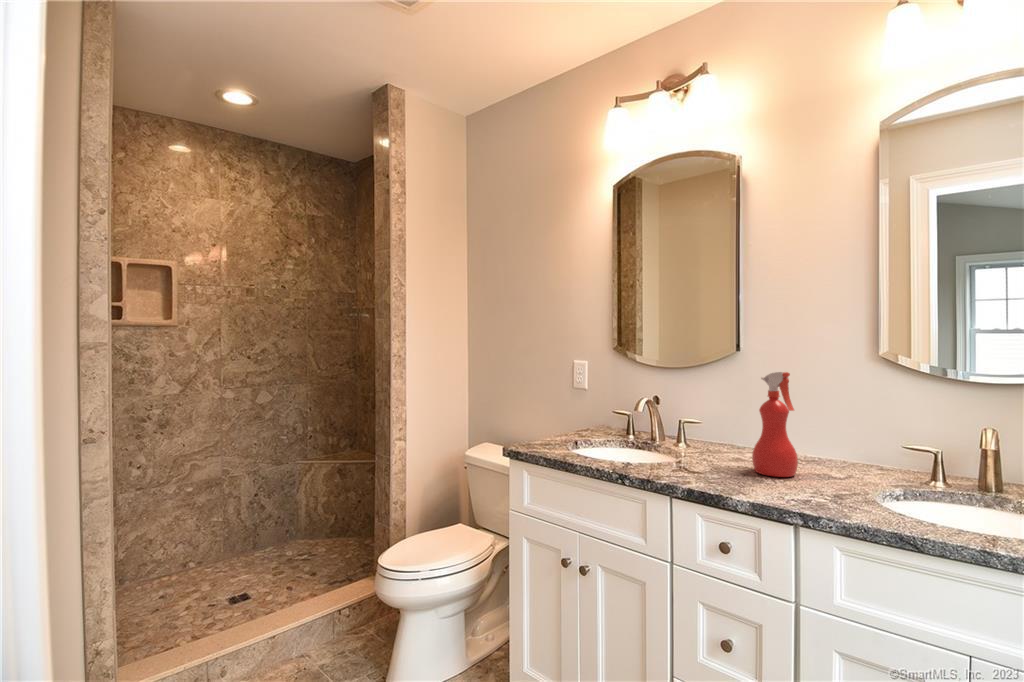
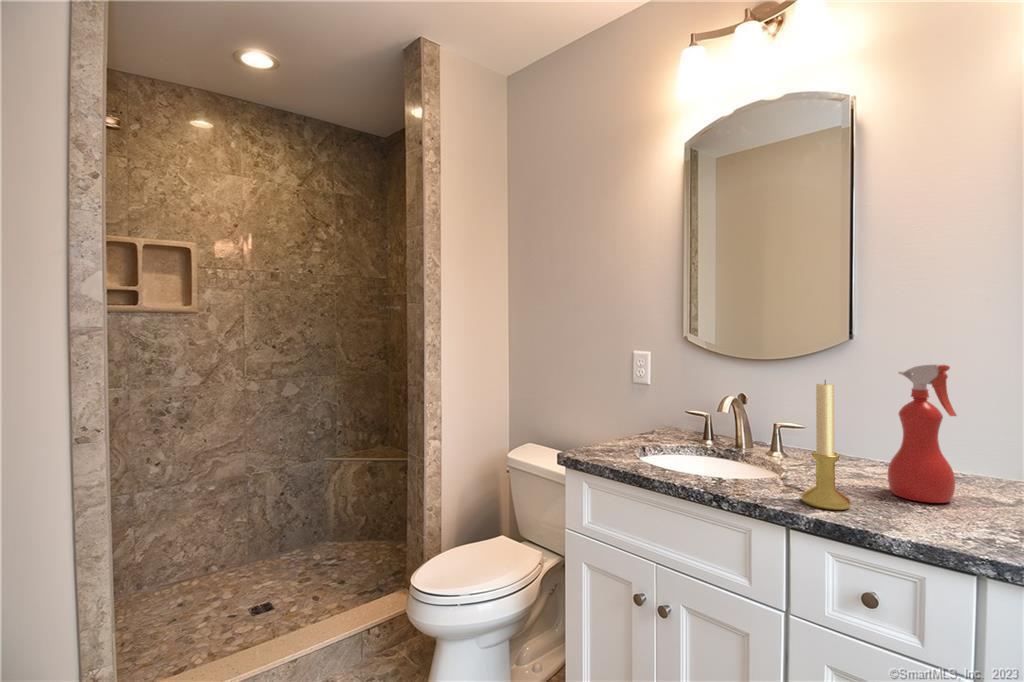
candle holder: none [684,384,719,483] -> present [801,380,851,510]

